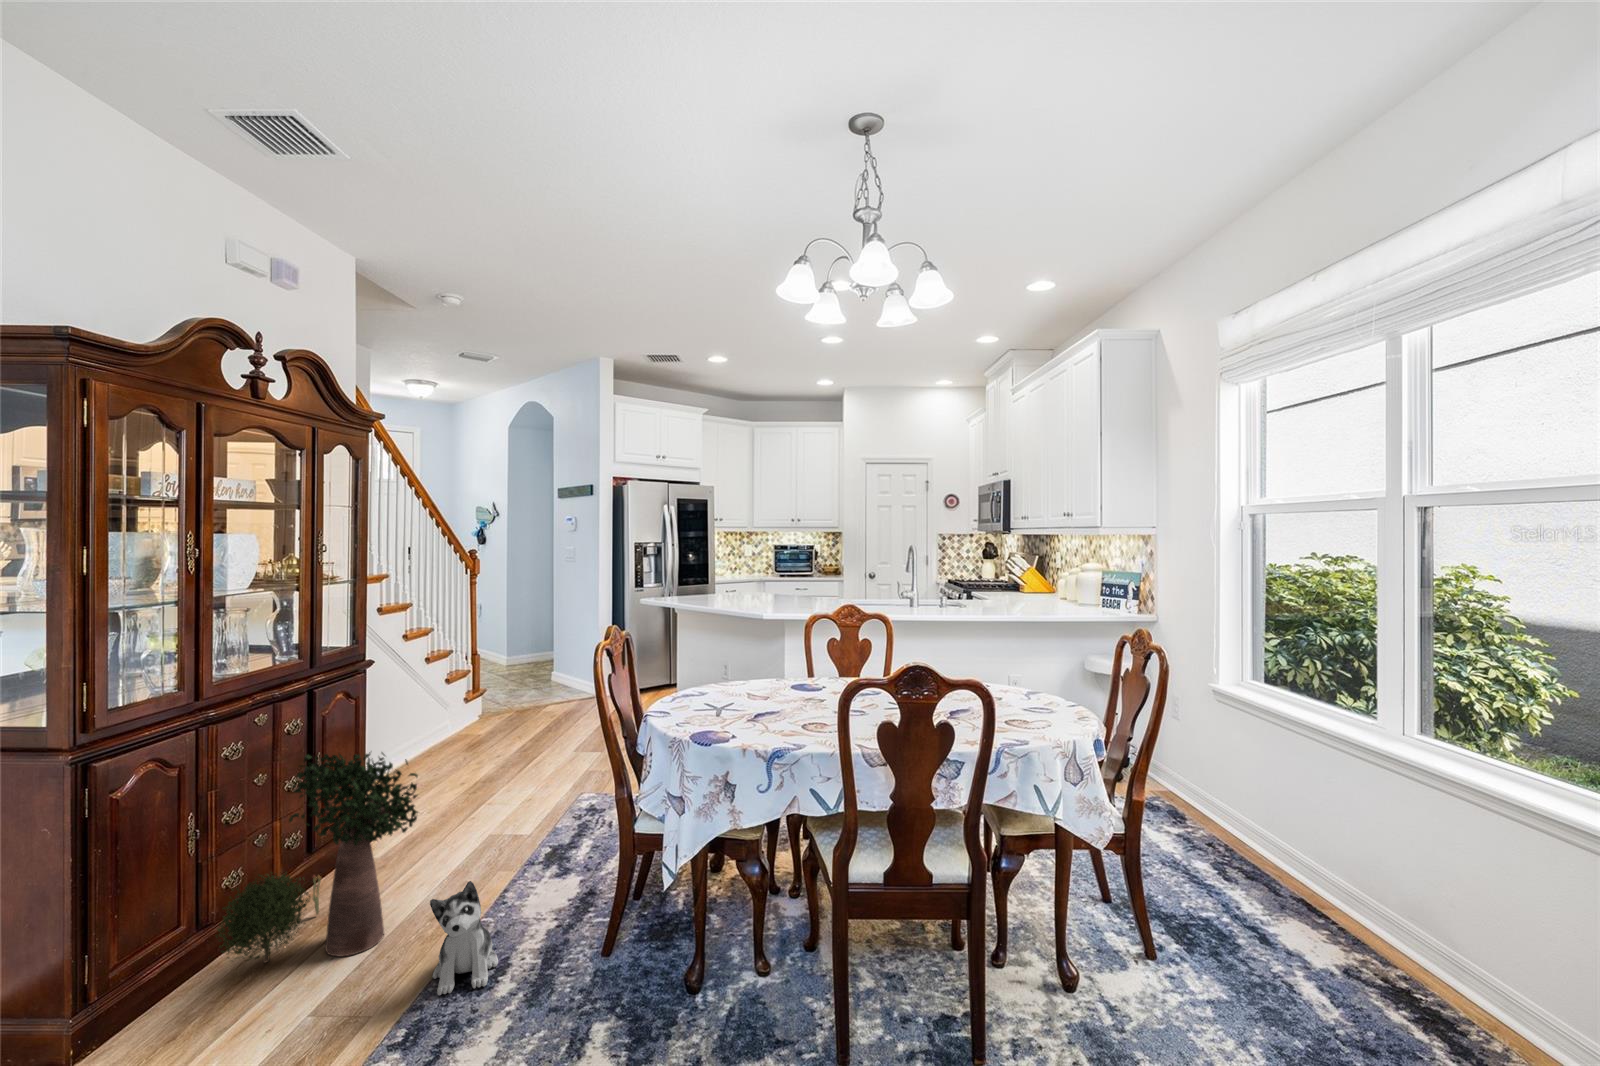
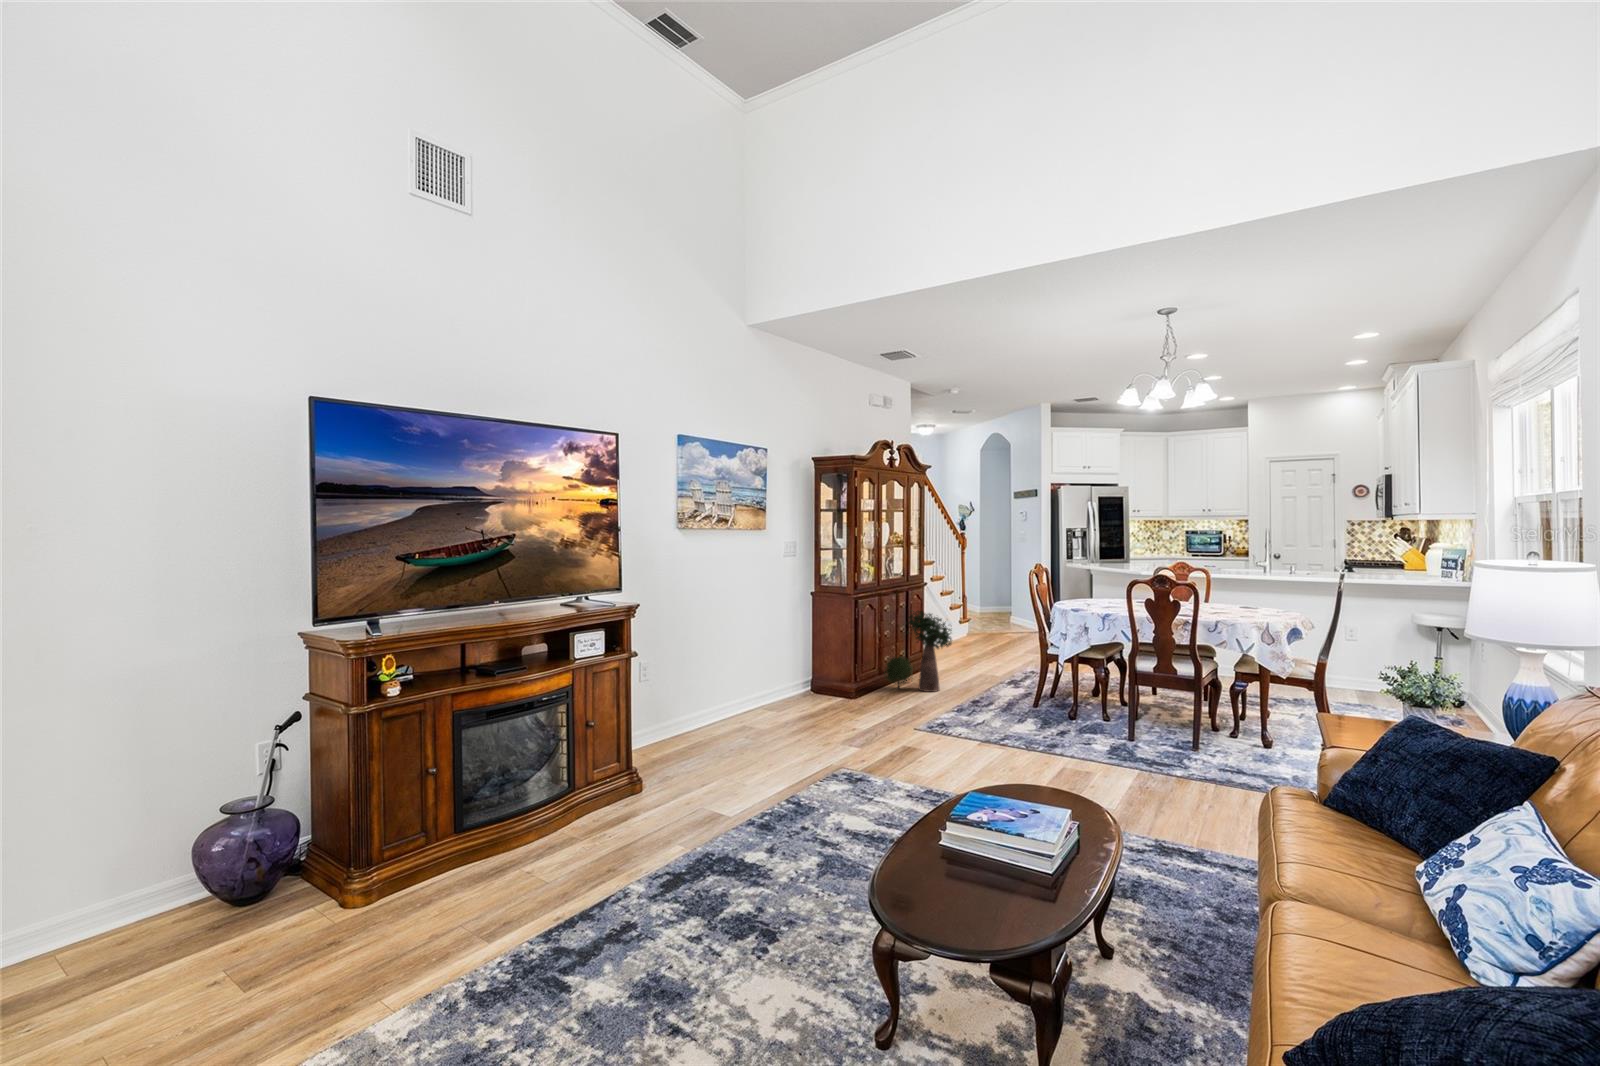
plush toy: present [430,881,498,995] -> none [961,663,987,705]

